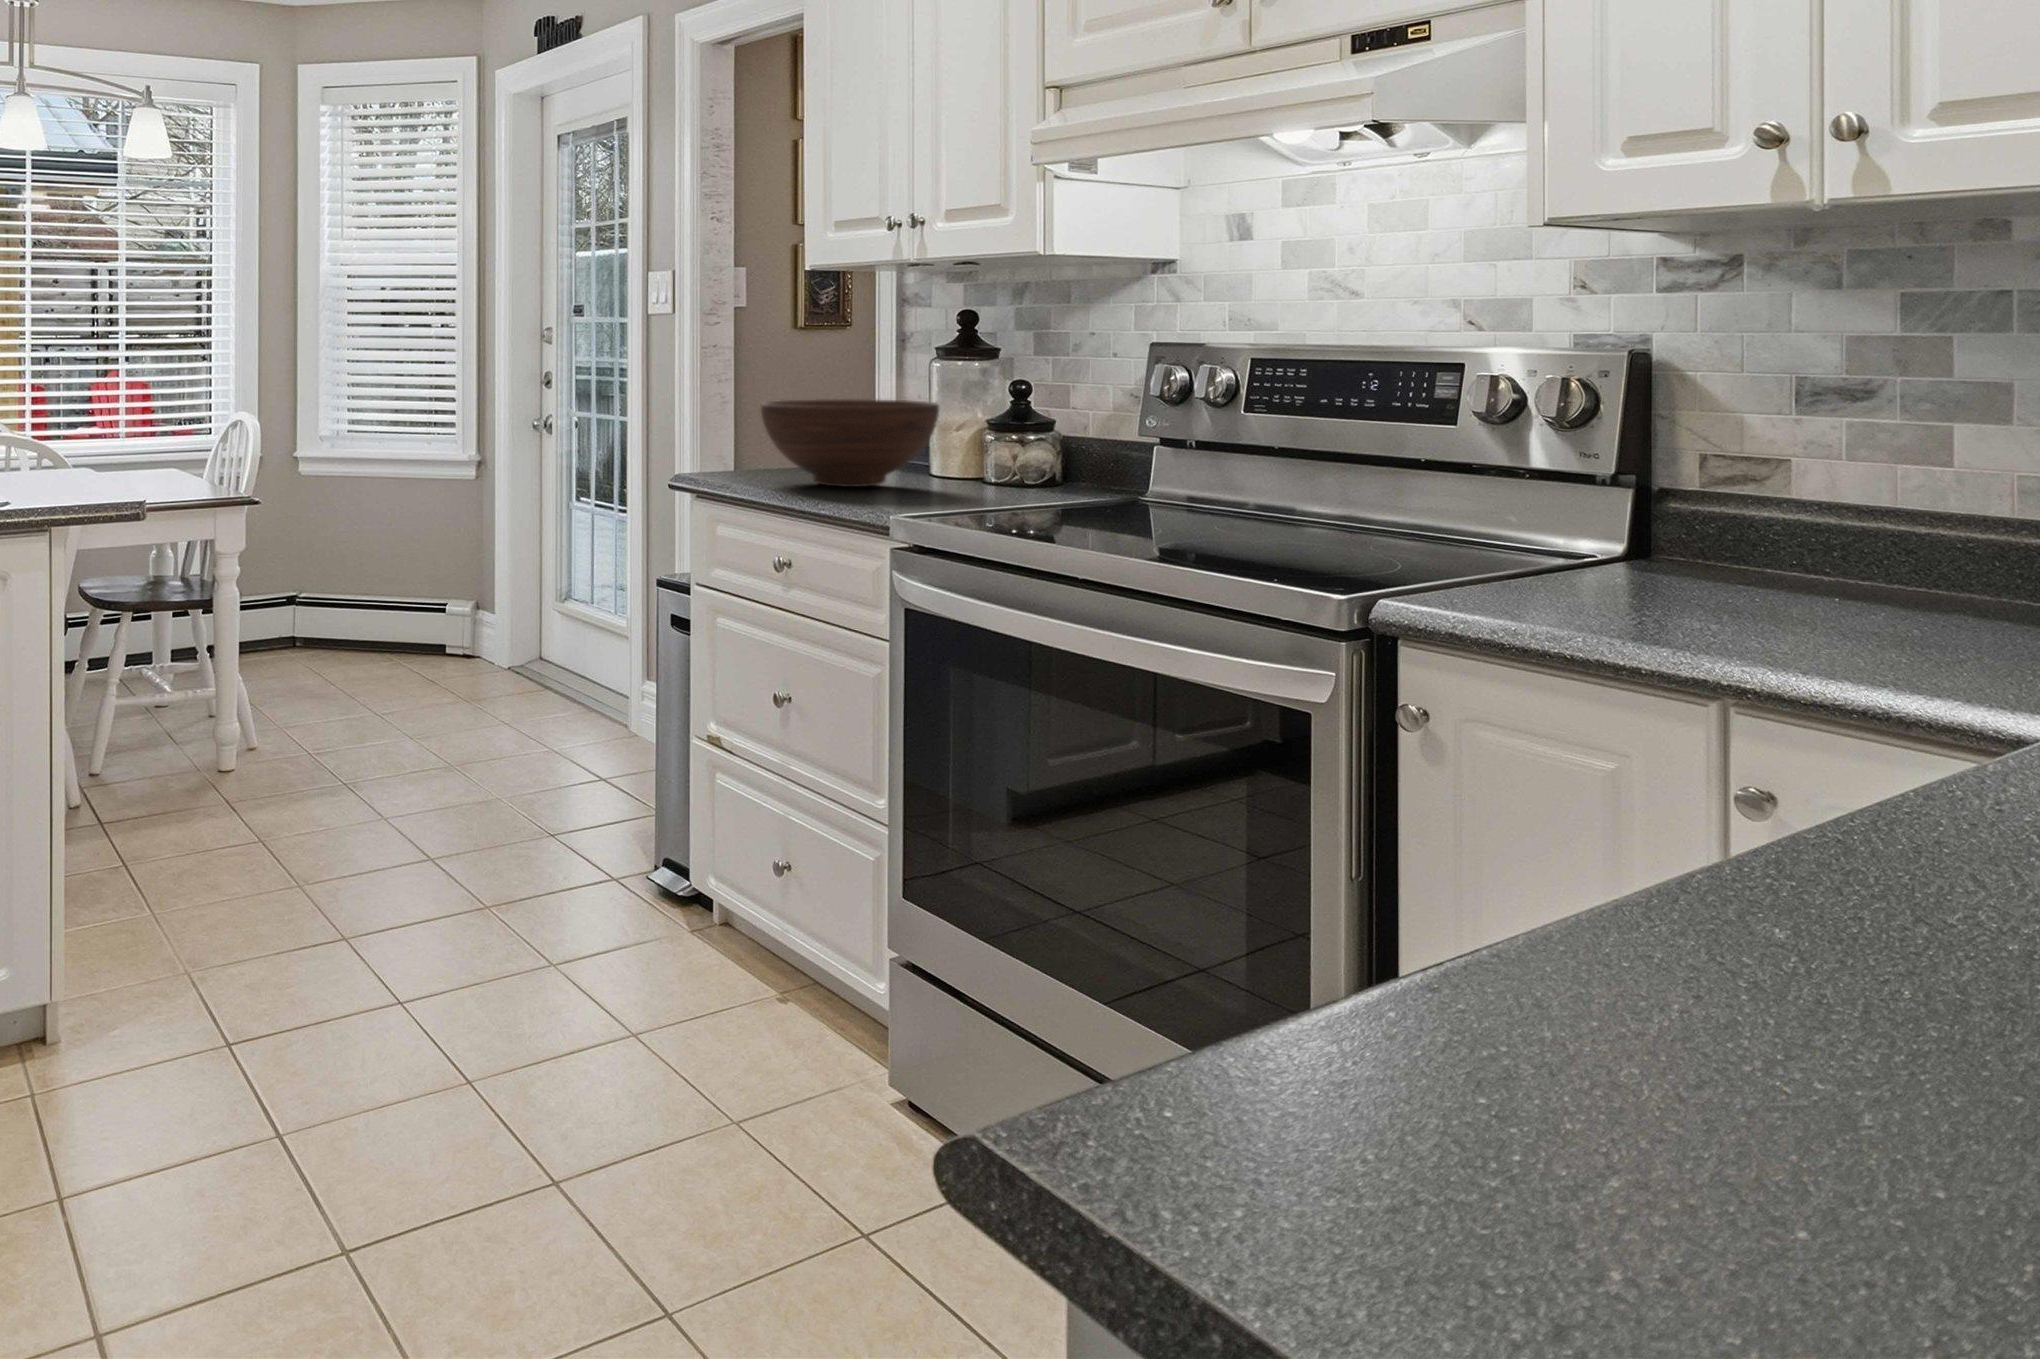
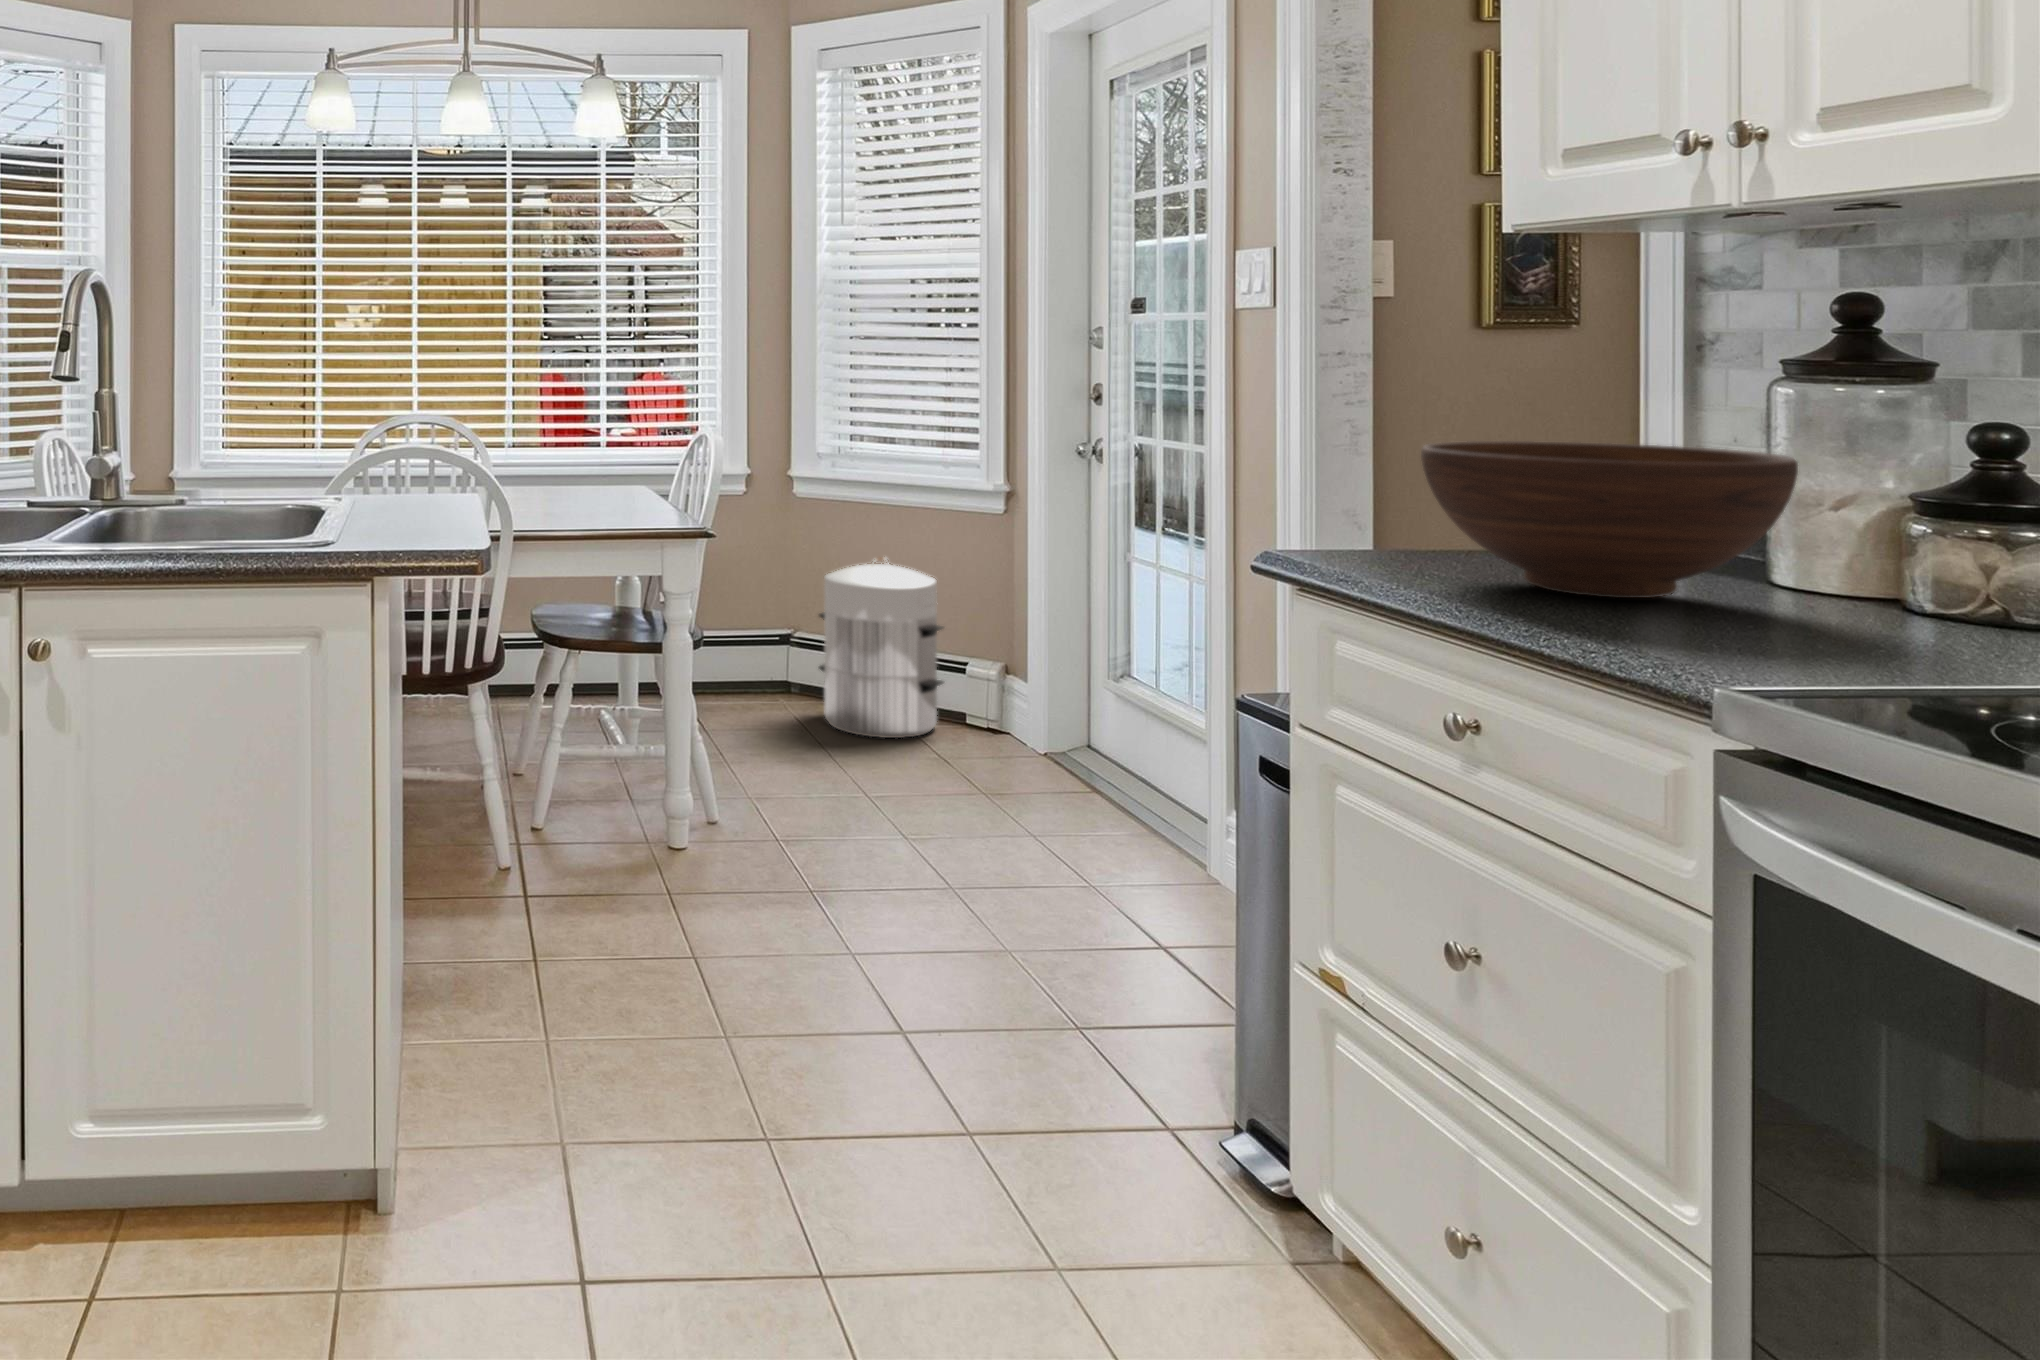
waste bin: none [321,522,427,673] -> present [819,557,944,738]

